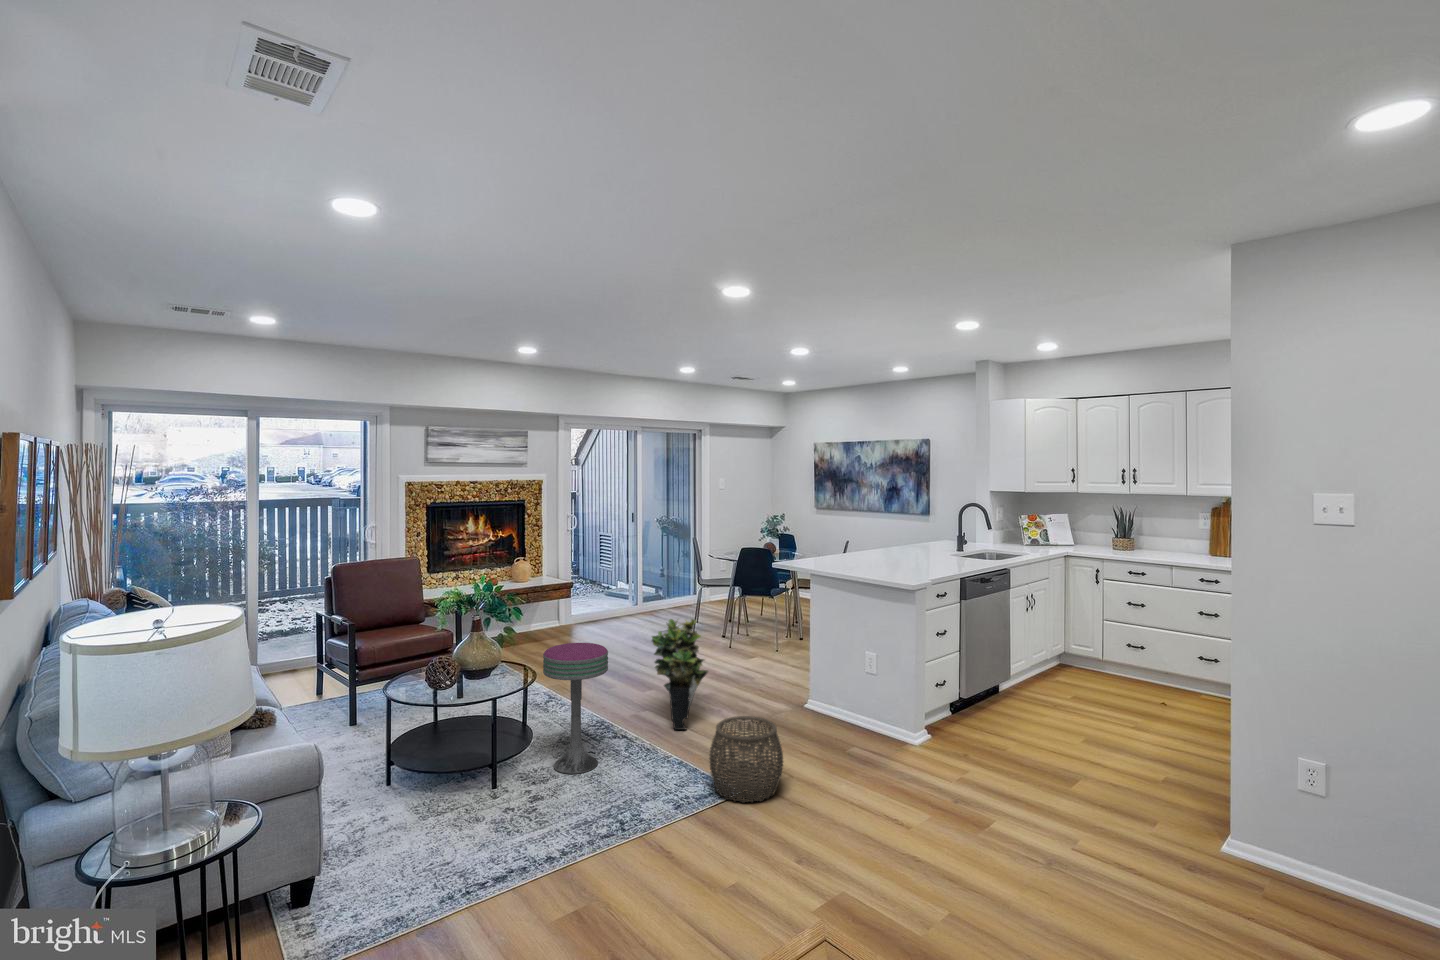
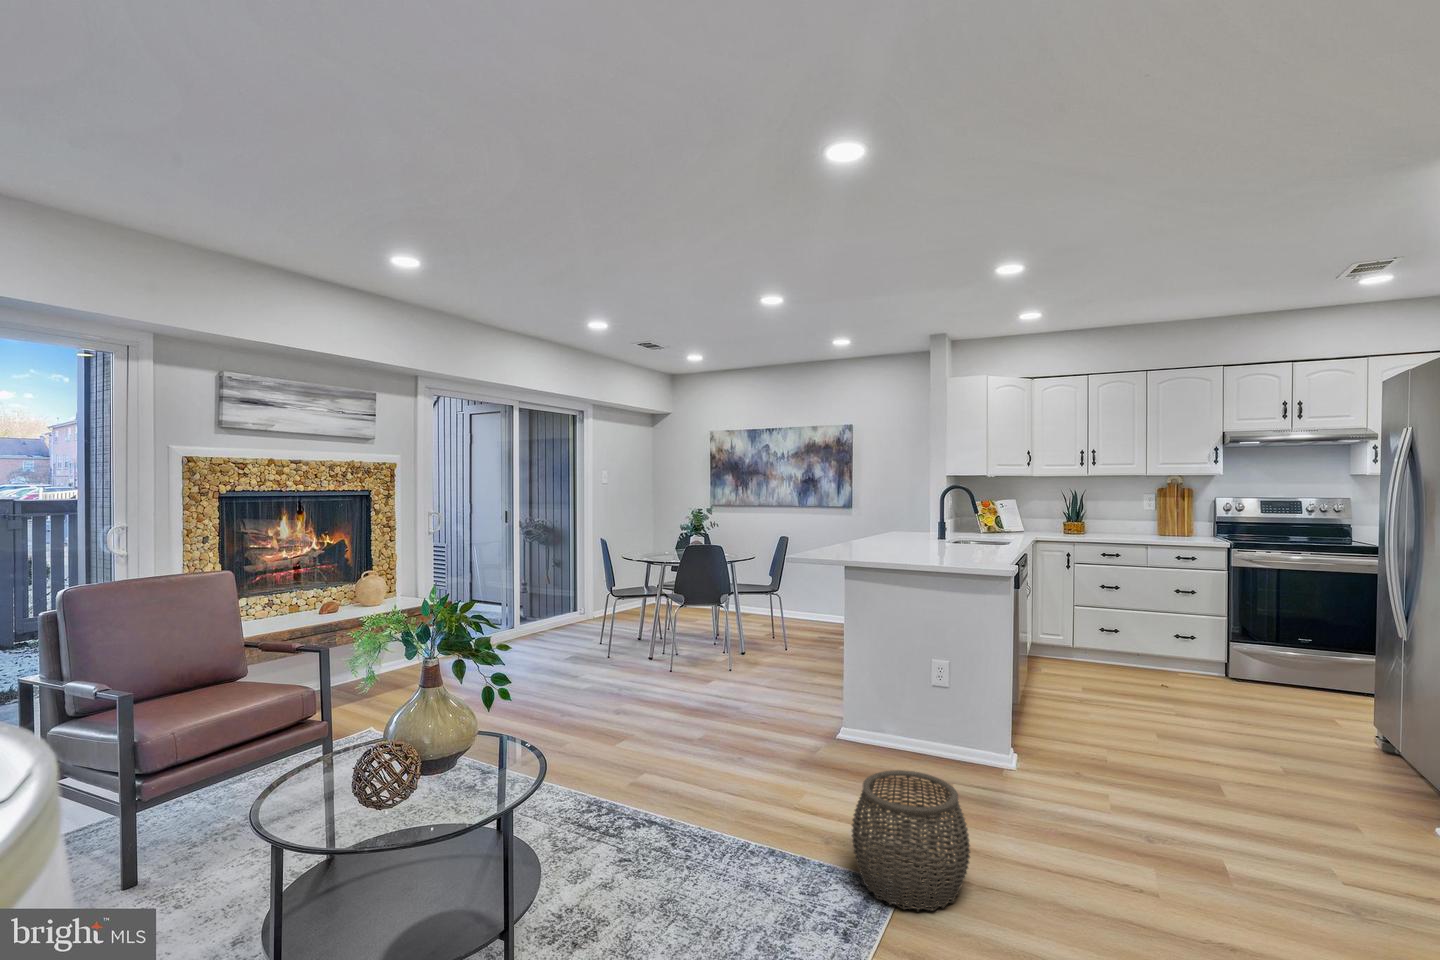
potted plant: present [652,619,708,730] -> none [665,635,753,801]
bar stool: present [543,643,608,774] -> none [563,684,670,911]

